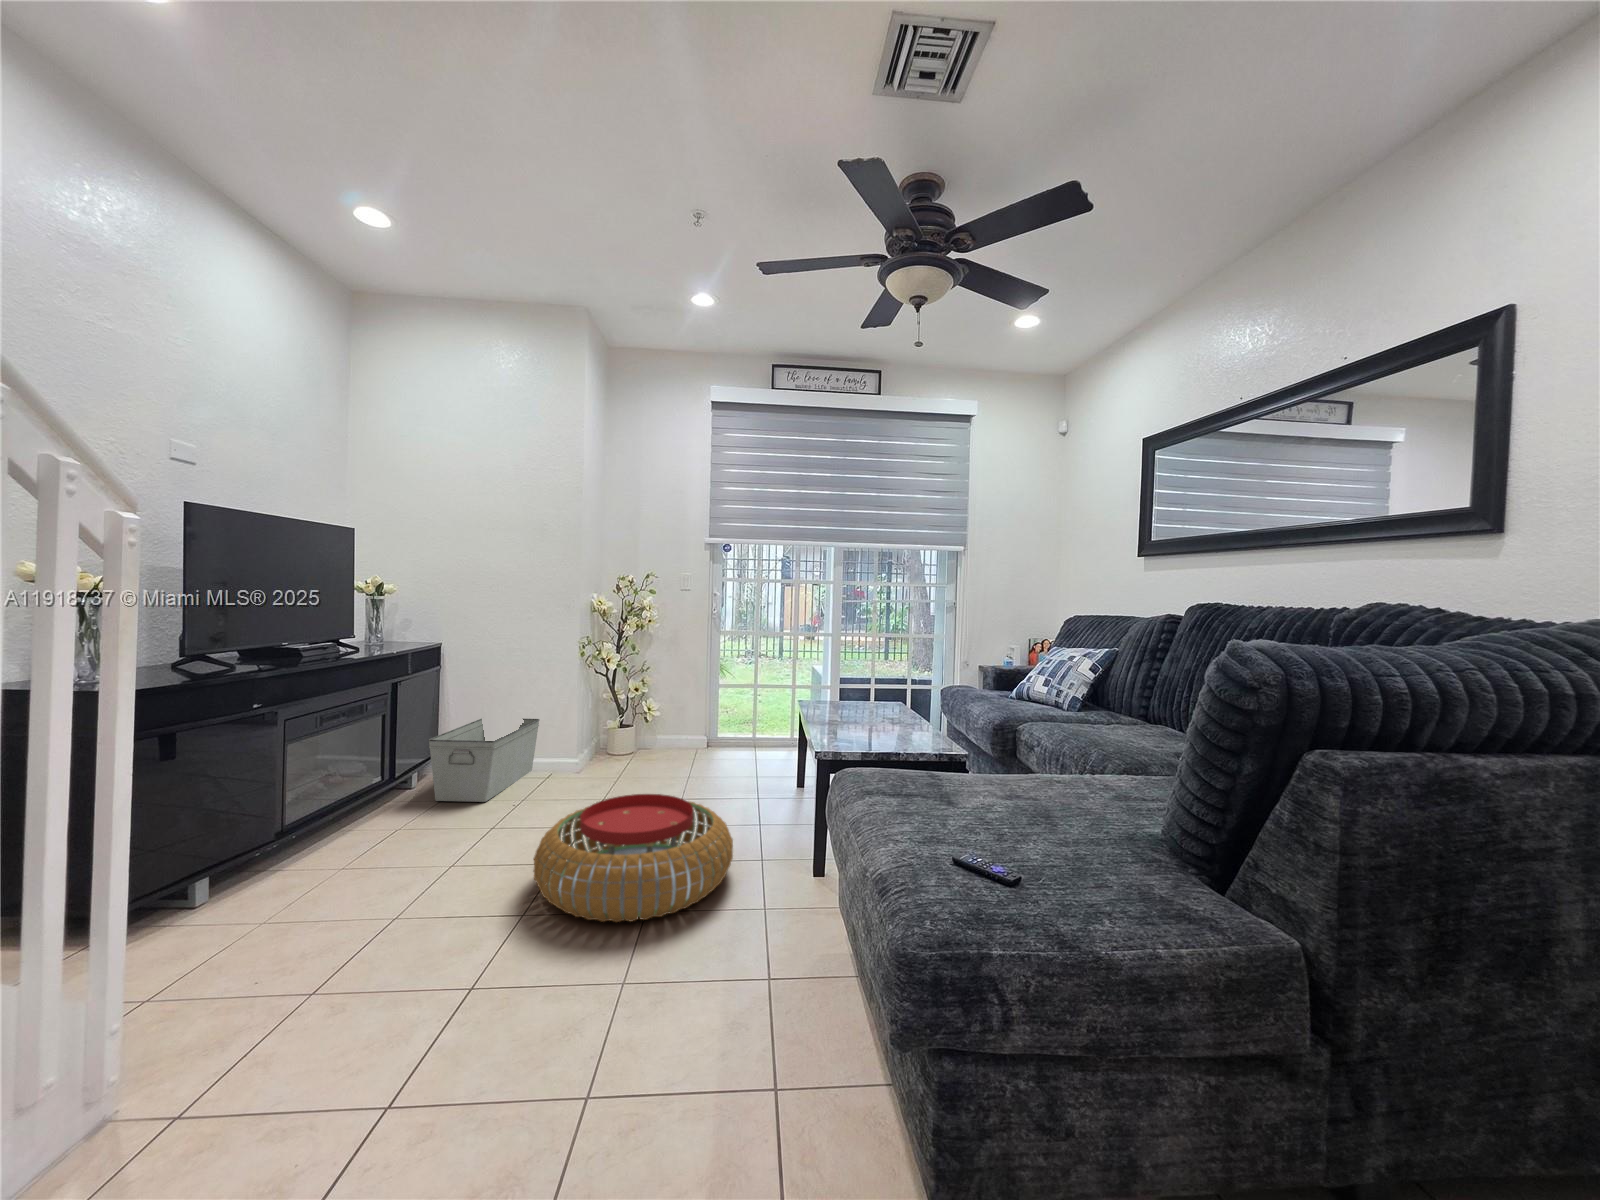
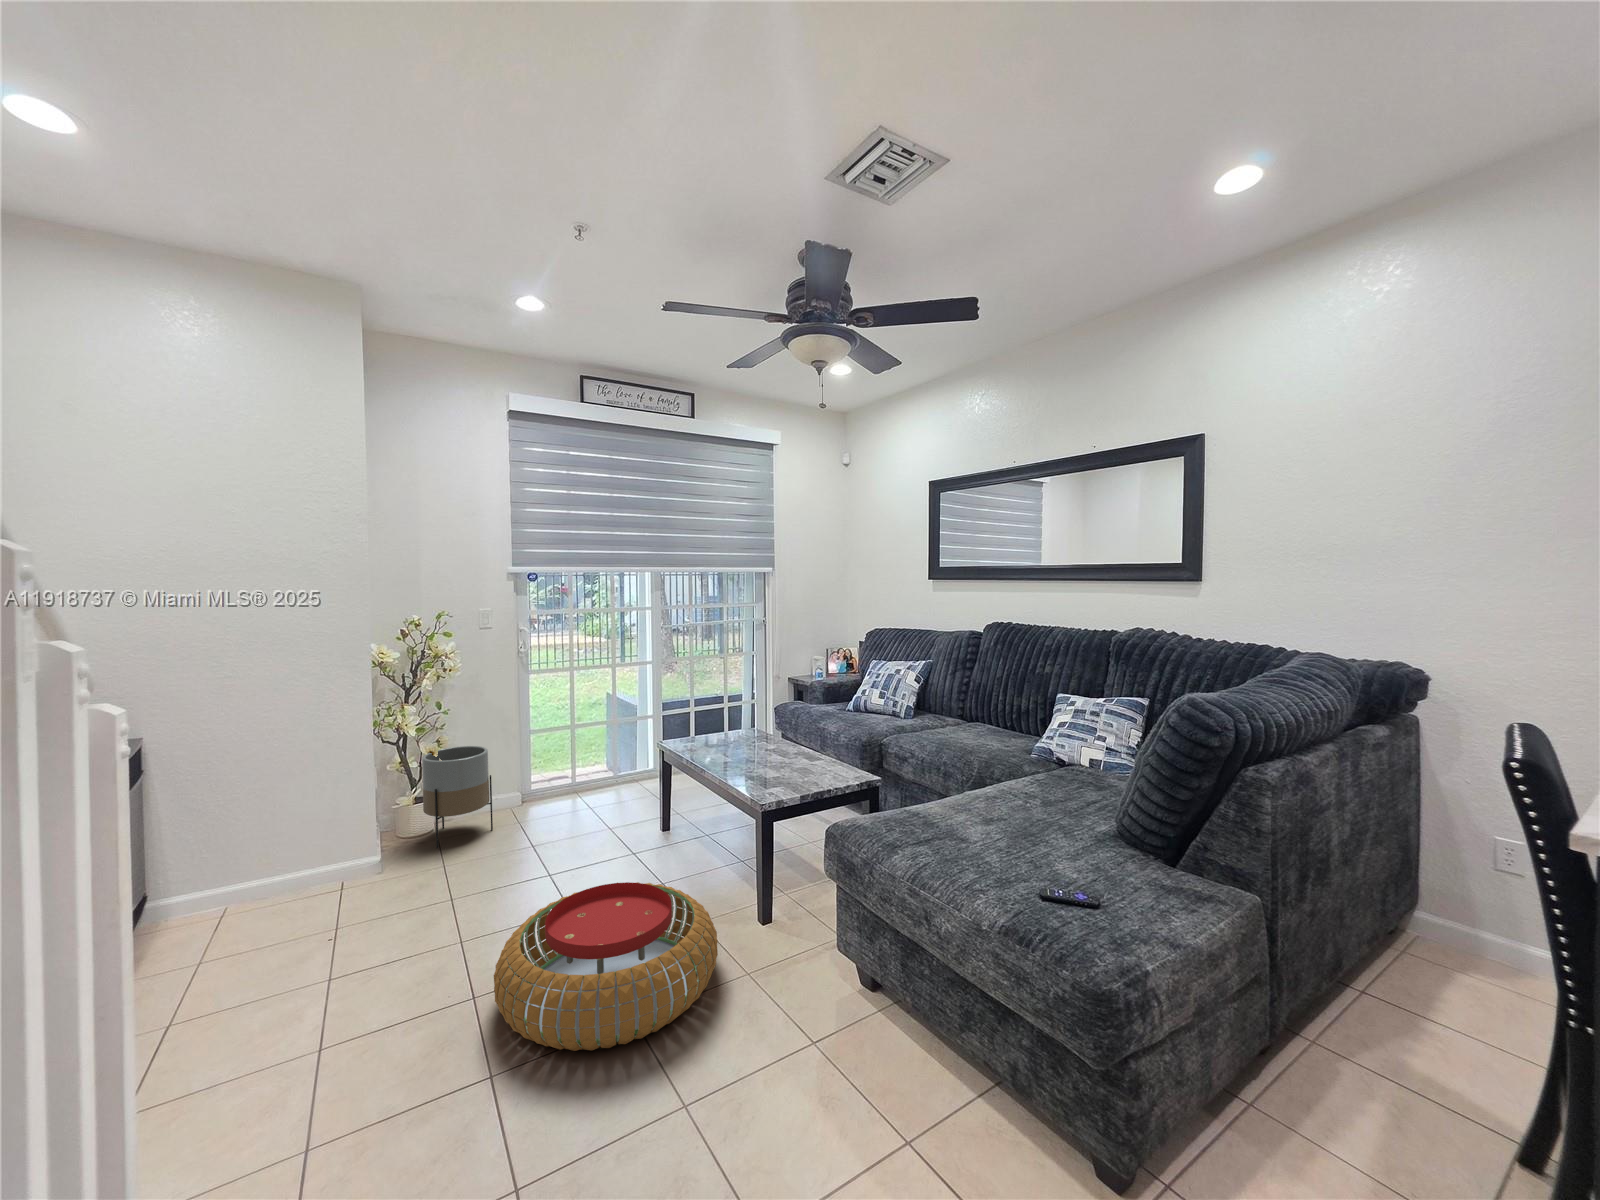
planter: none [620,683,670,759] -> present [422,746,493,848]
storage bin: present [429,719,540,802] -> none [182,824,325,978]

